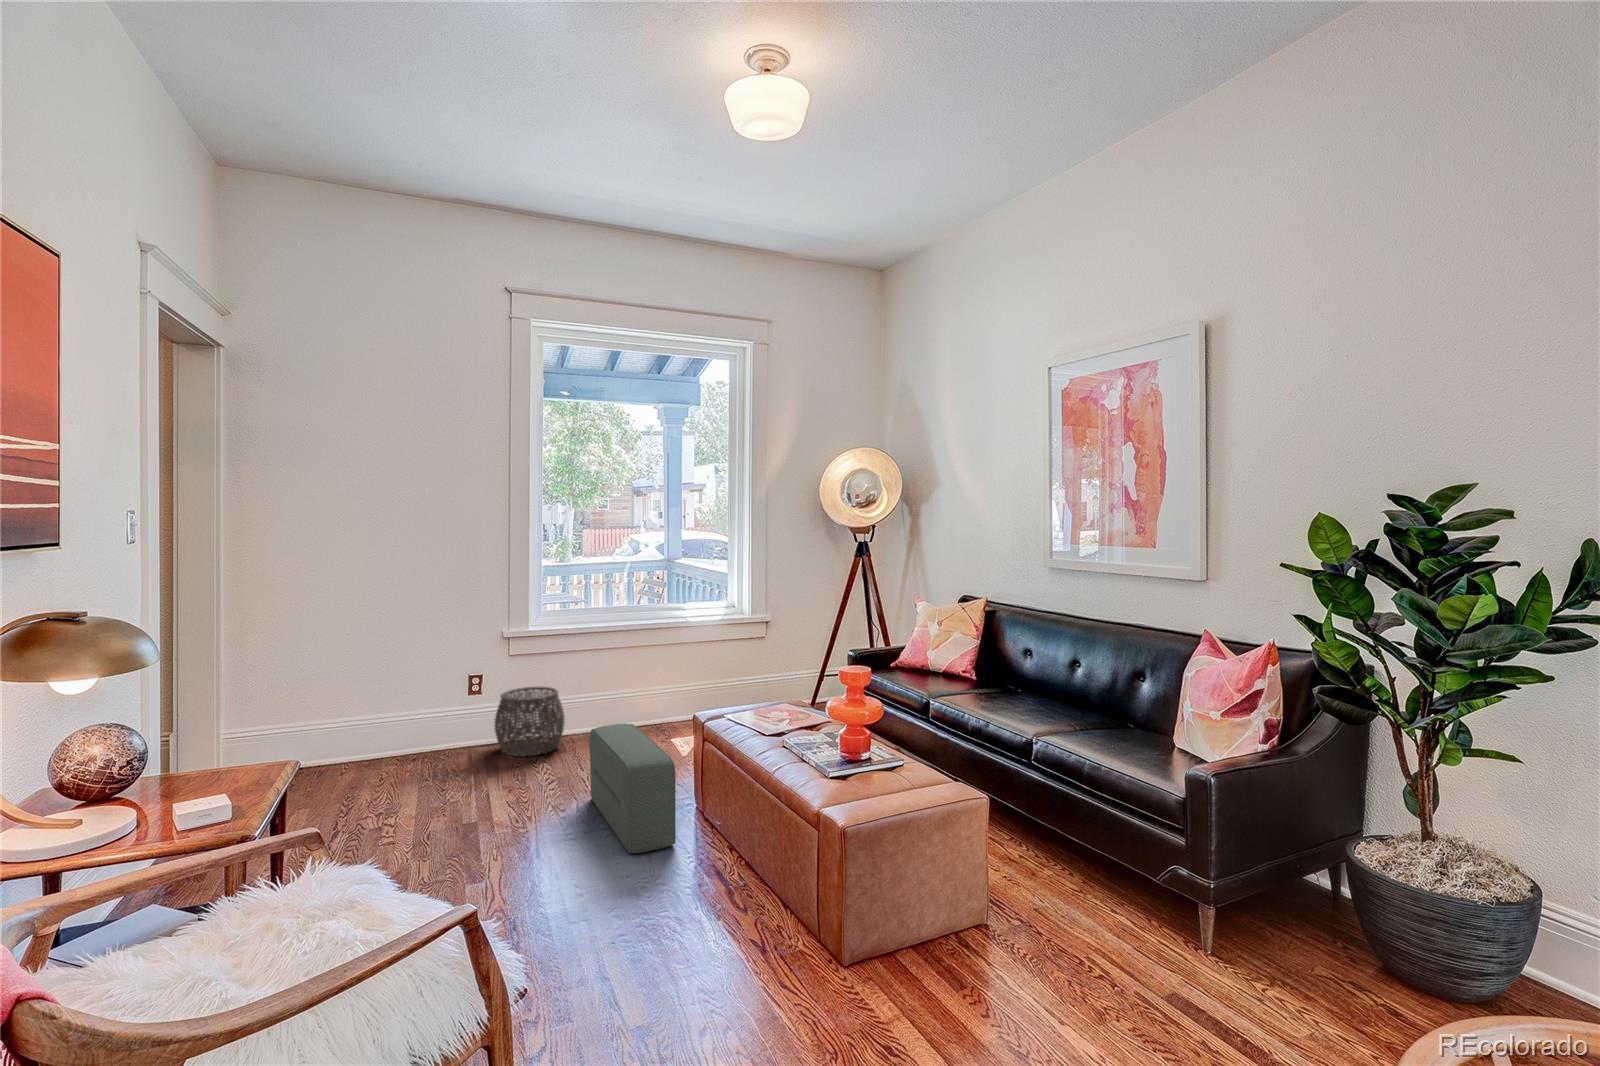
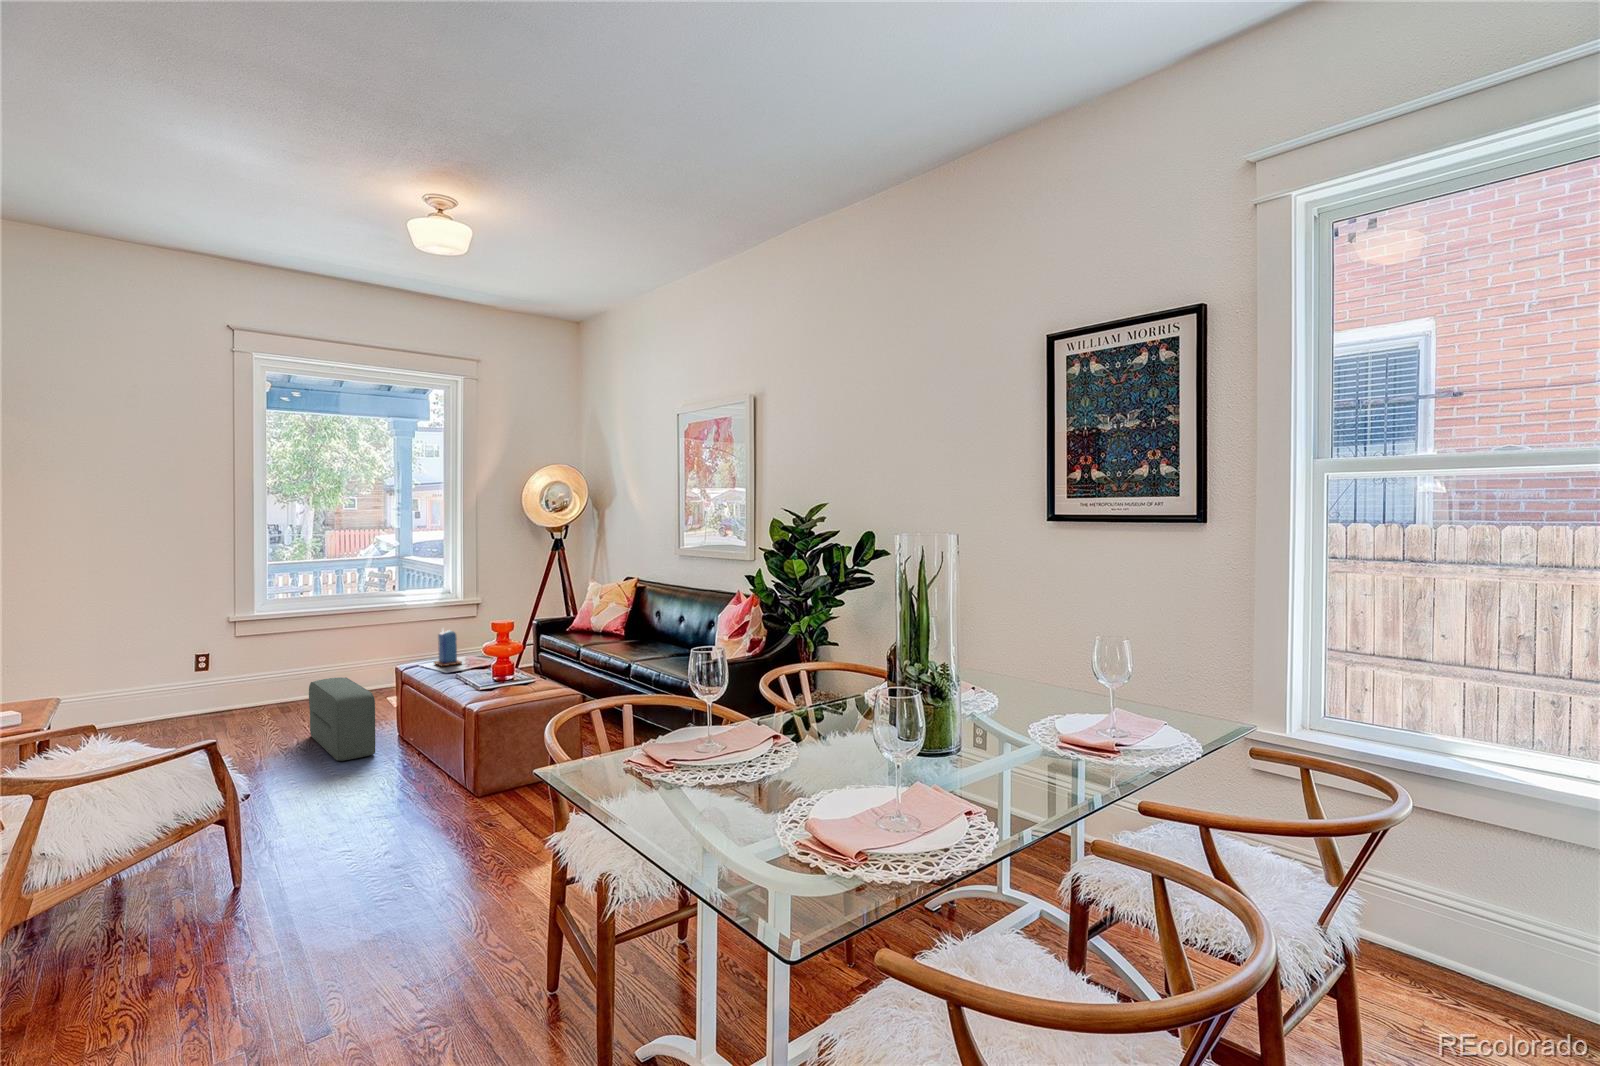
candle: none [748,669,786,726] -> present [434,630,462,666]
woven basket: present [494,687,565,757] -> none [223,660,291,716]

